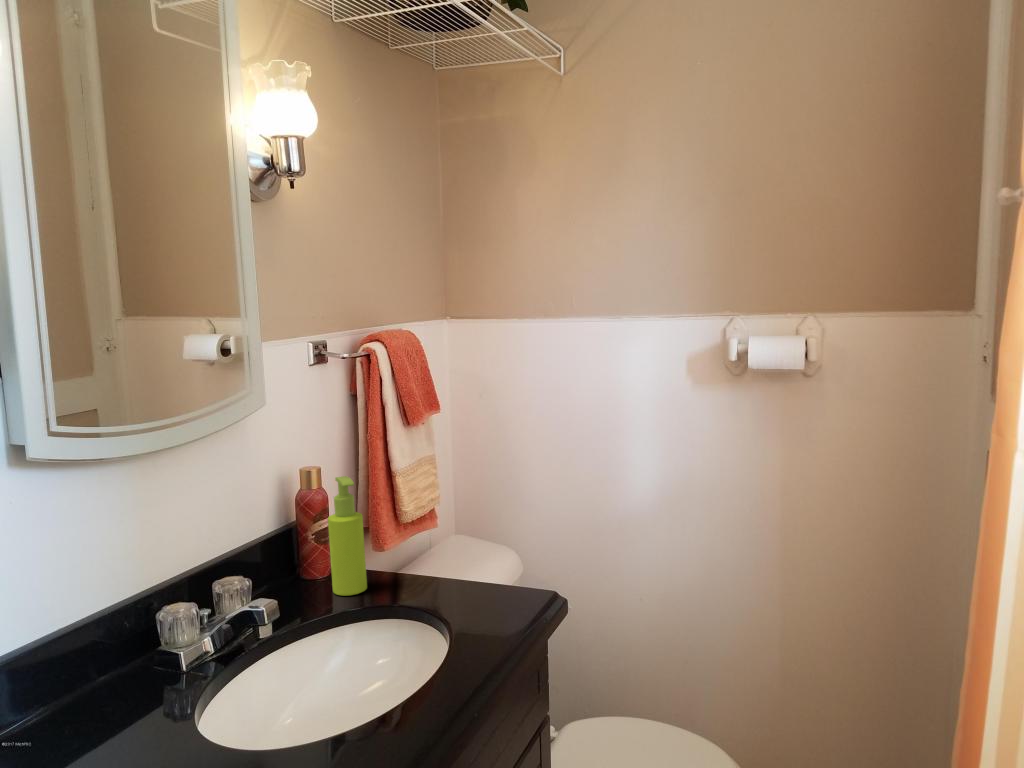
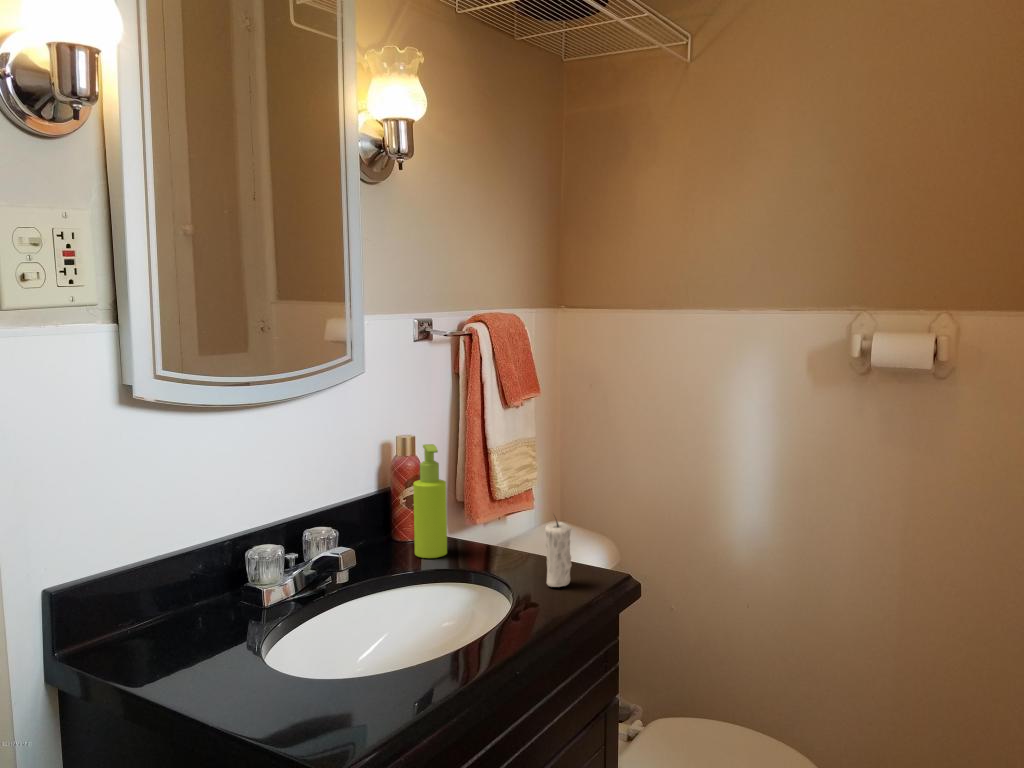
candle: none [476,539,504,615] -> present [545,520,572,587]

